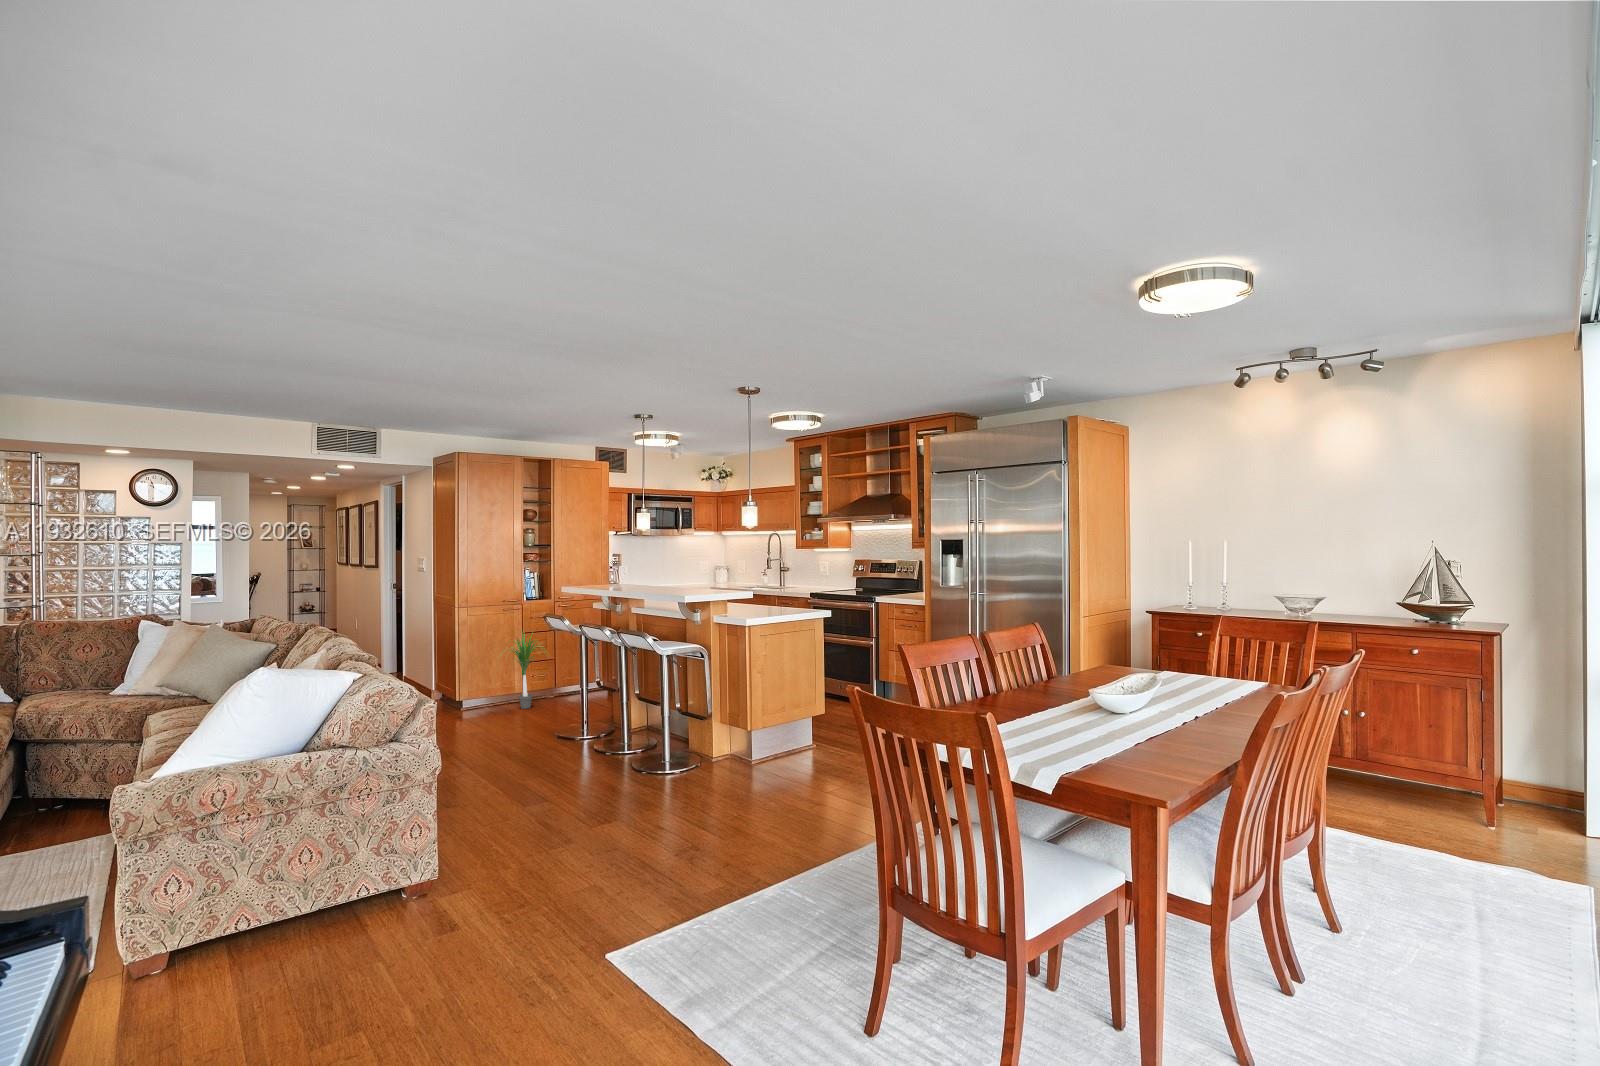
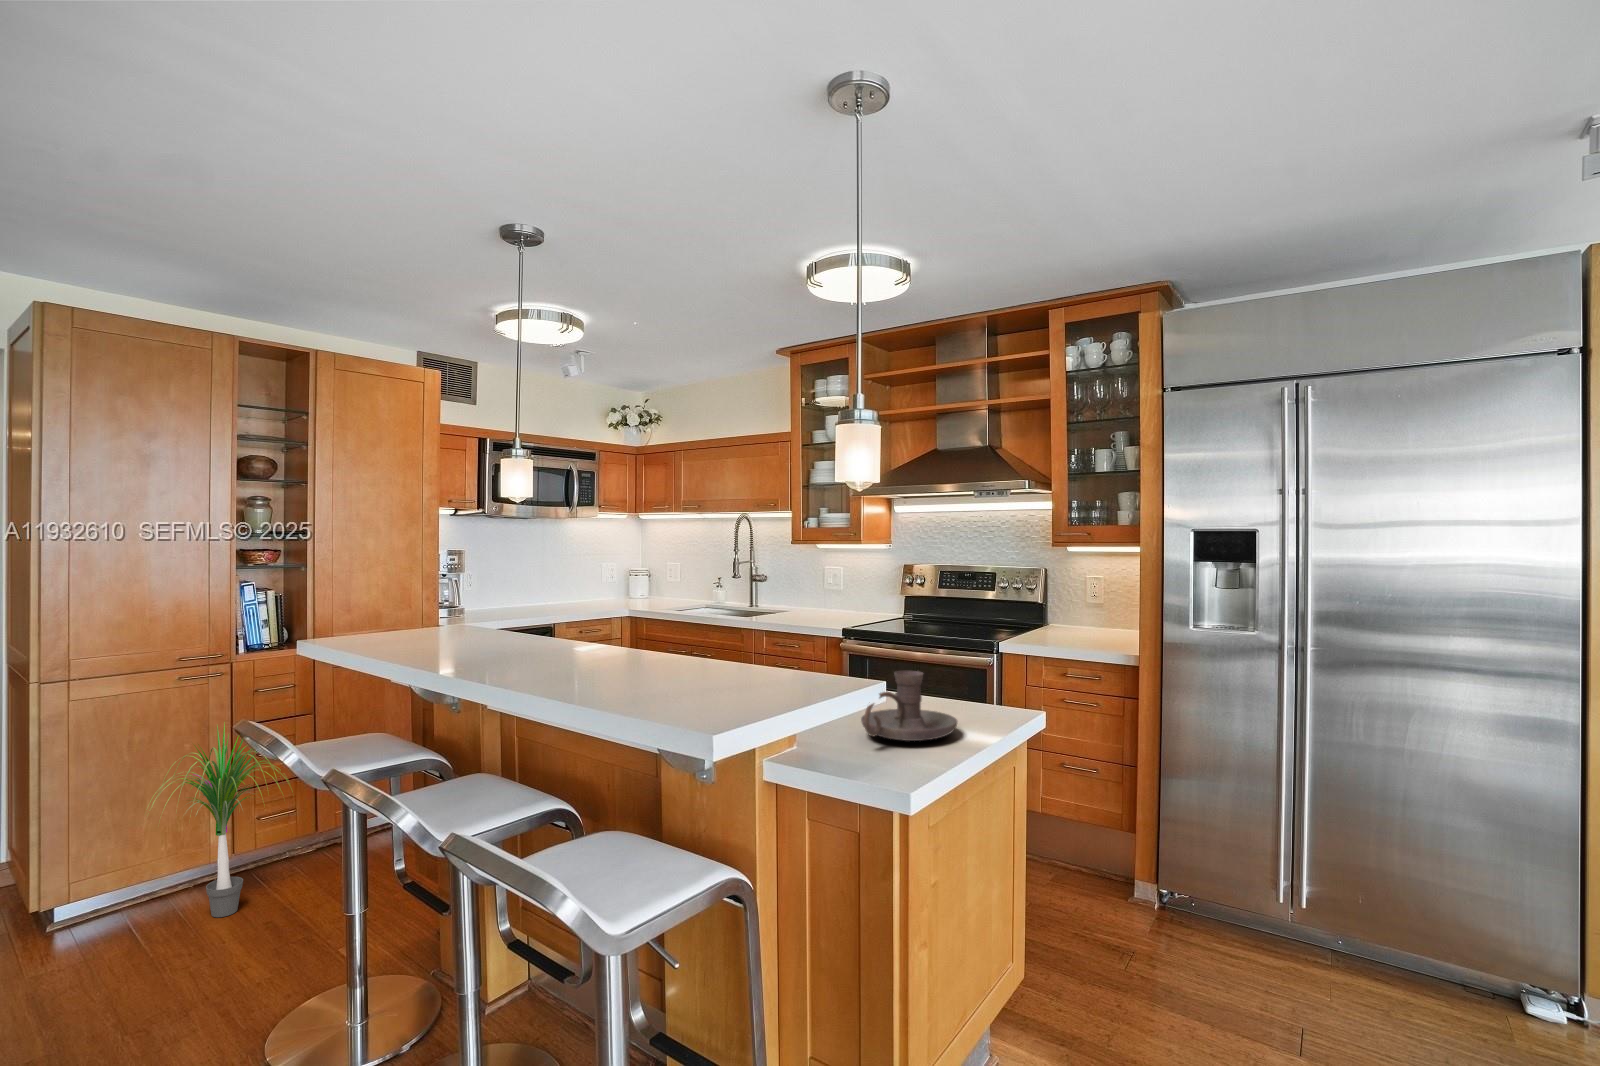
candle holder: none [746,592,784,614] -> present [861,671,957,741]

